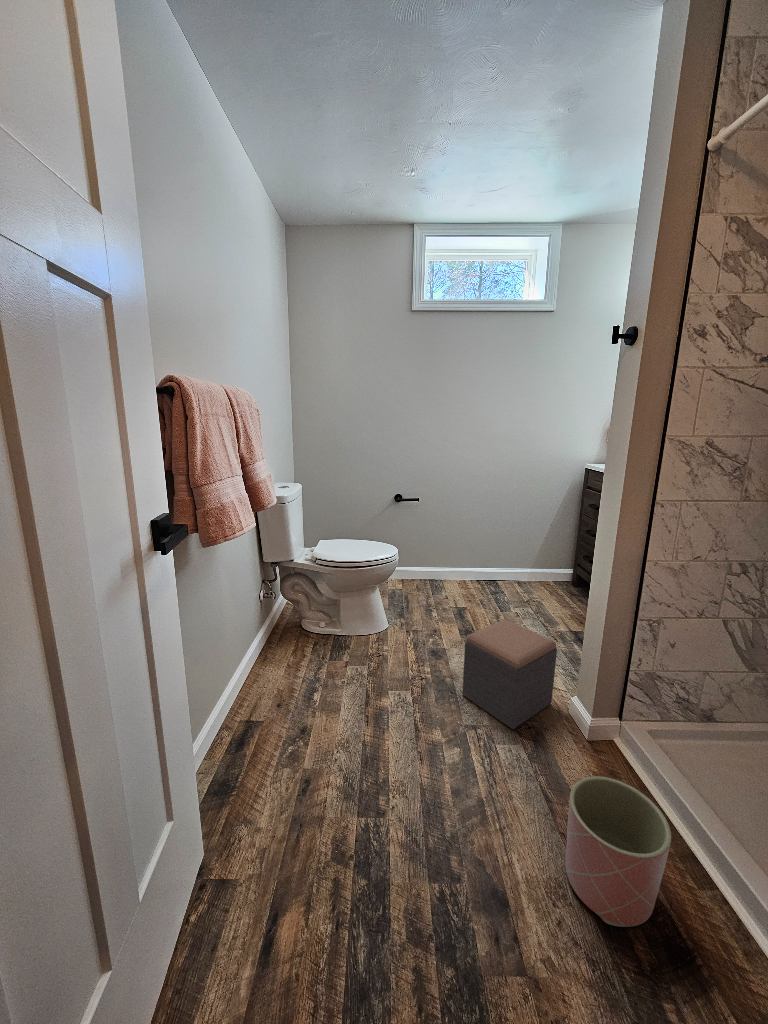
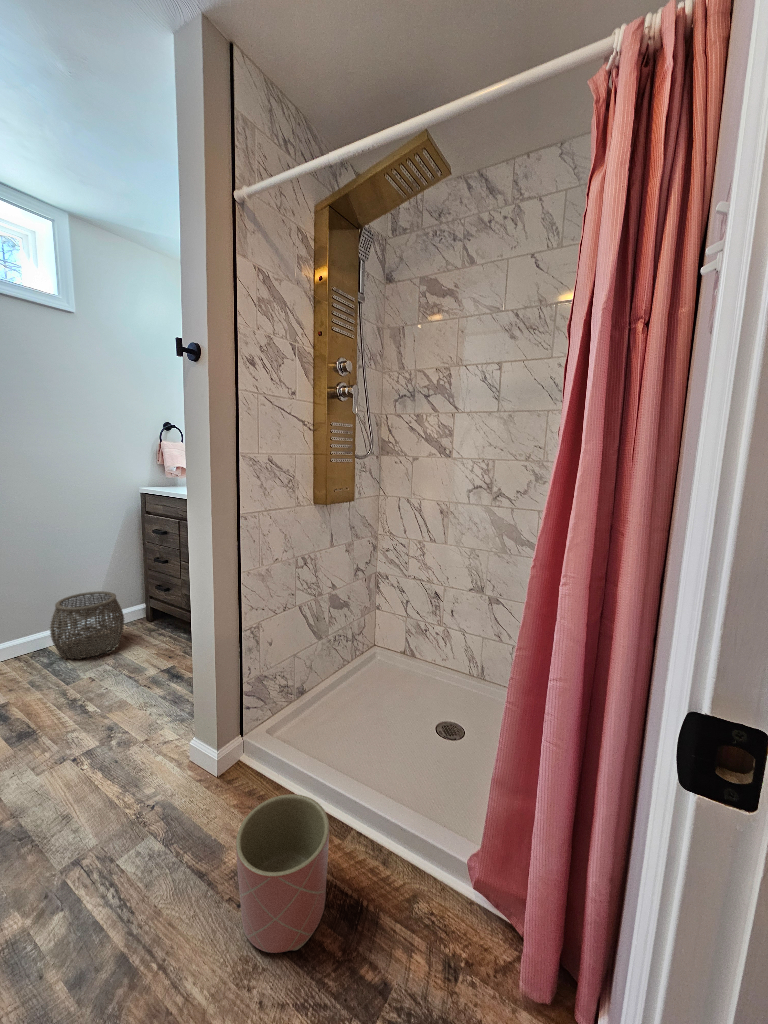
woven basket: none [500,547,552,599] -> present [50,591,124,659]
footstool: present [462,619,557,729] -> none [31,691,169,832]

